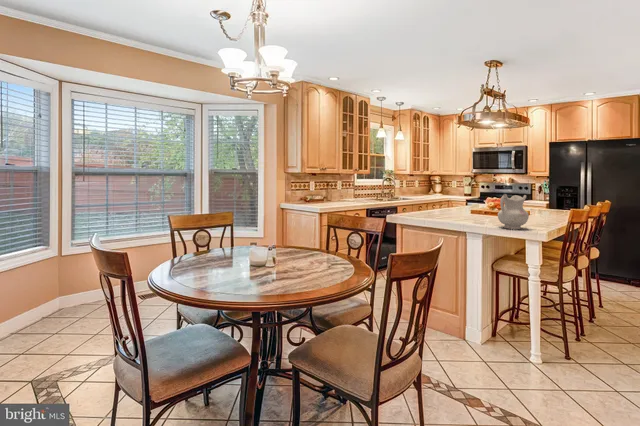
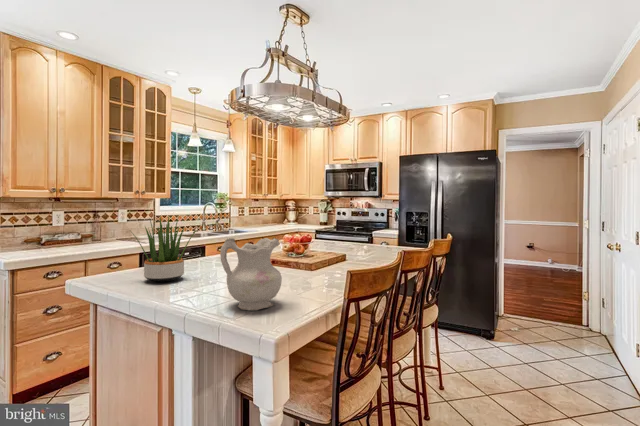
potted plant: none [419,184,457,219] -> present [133,217,197,282]

